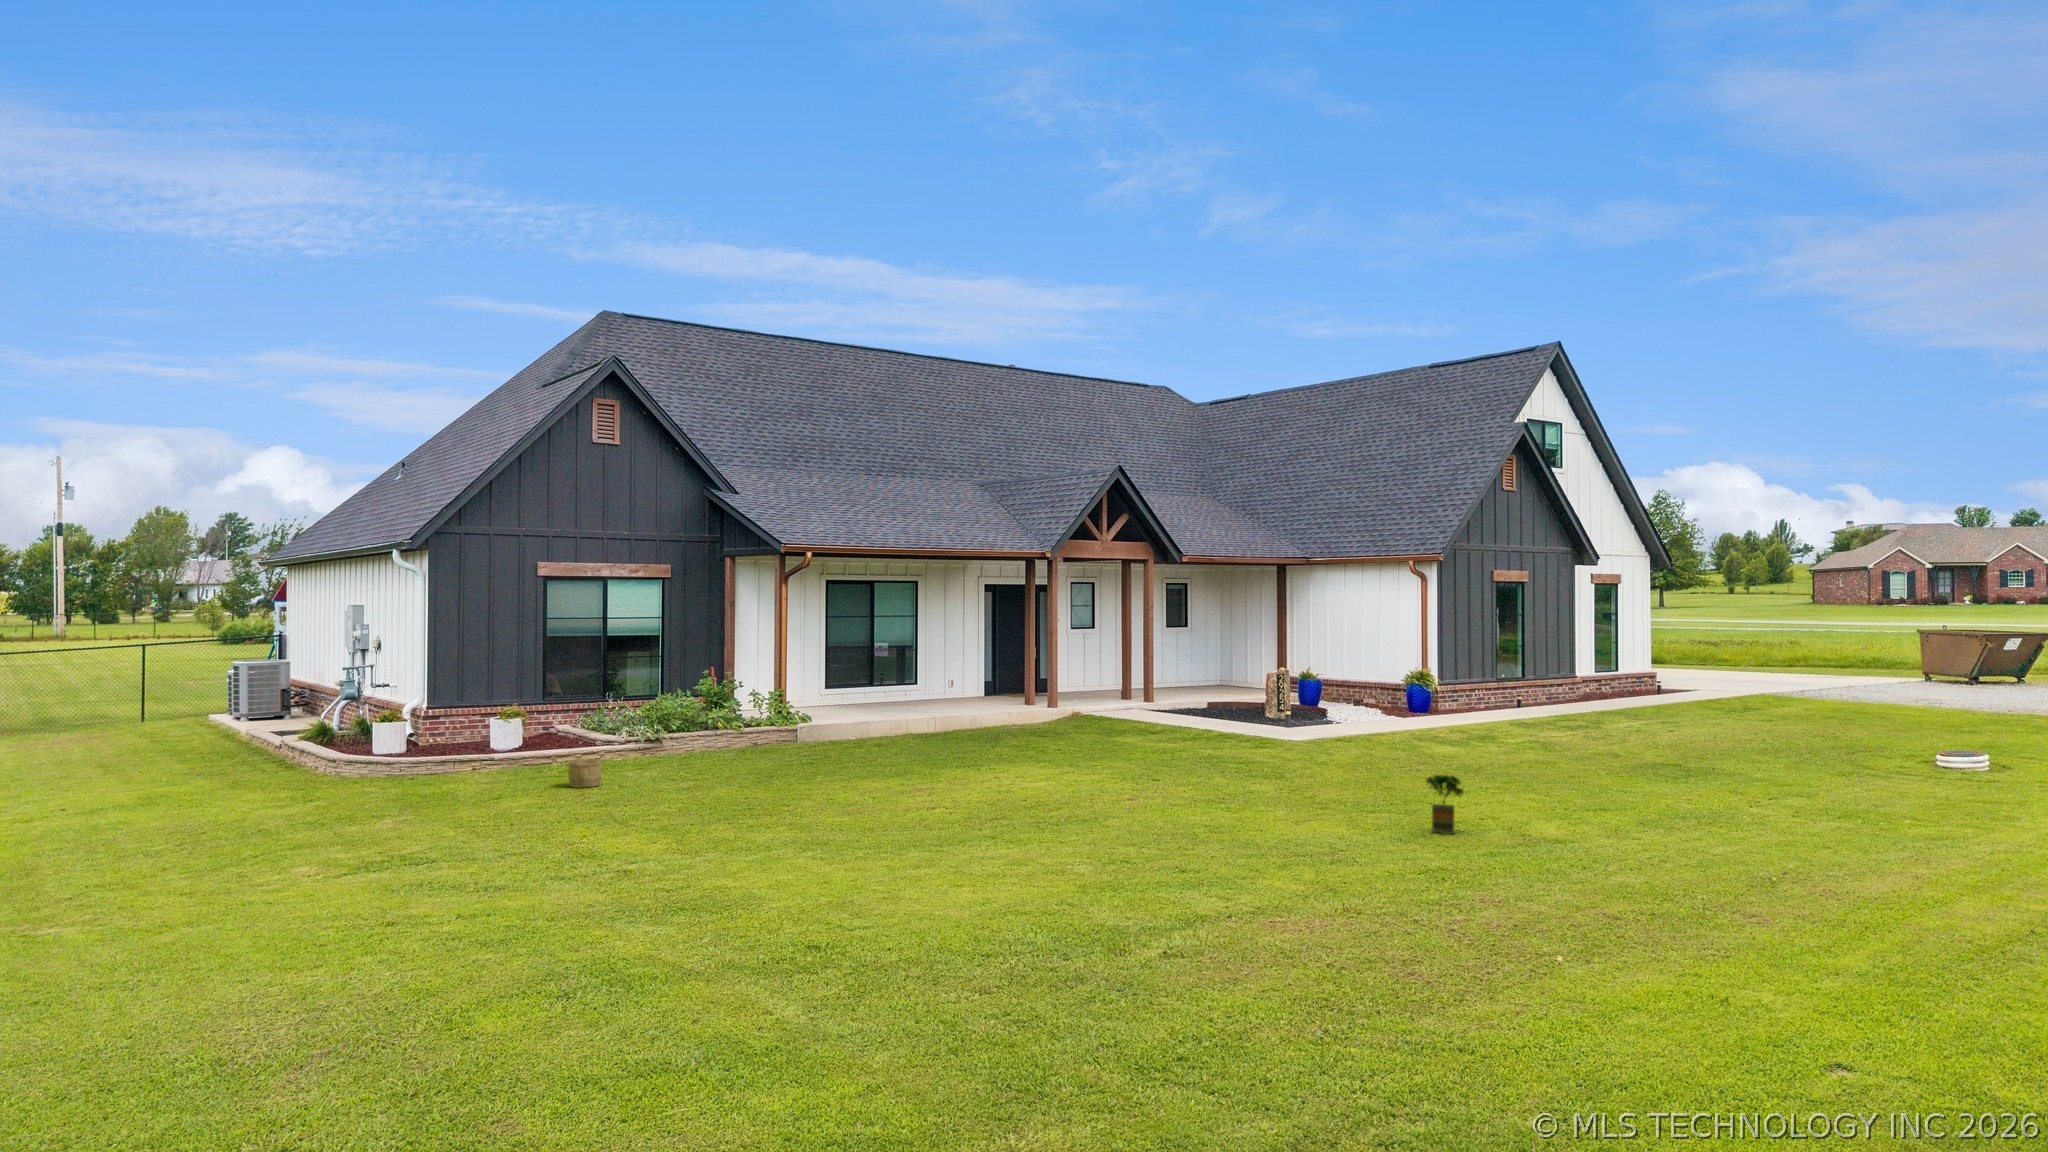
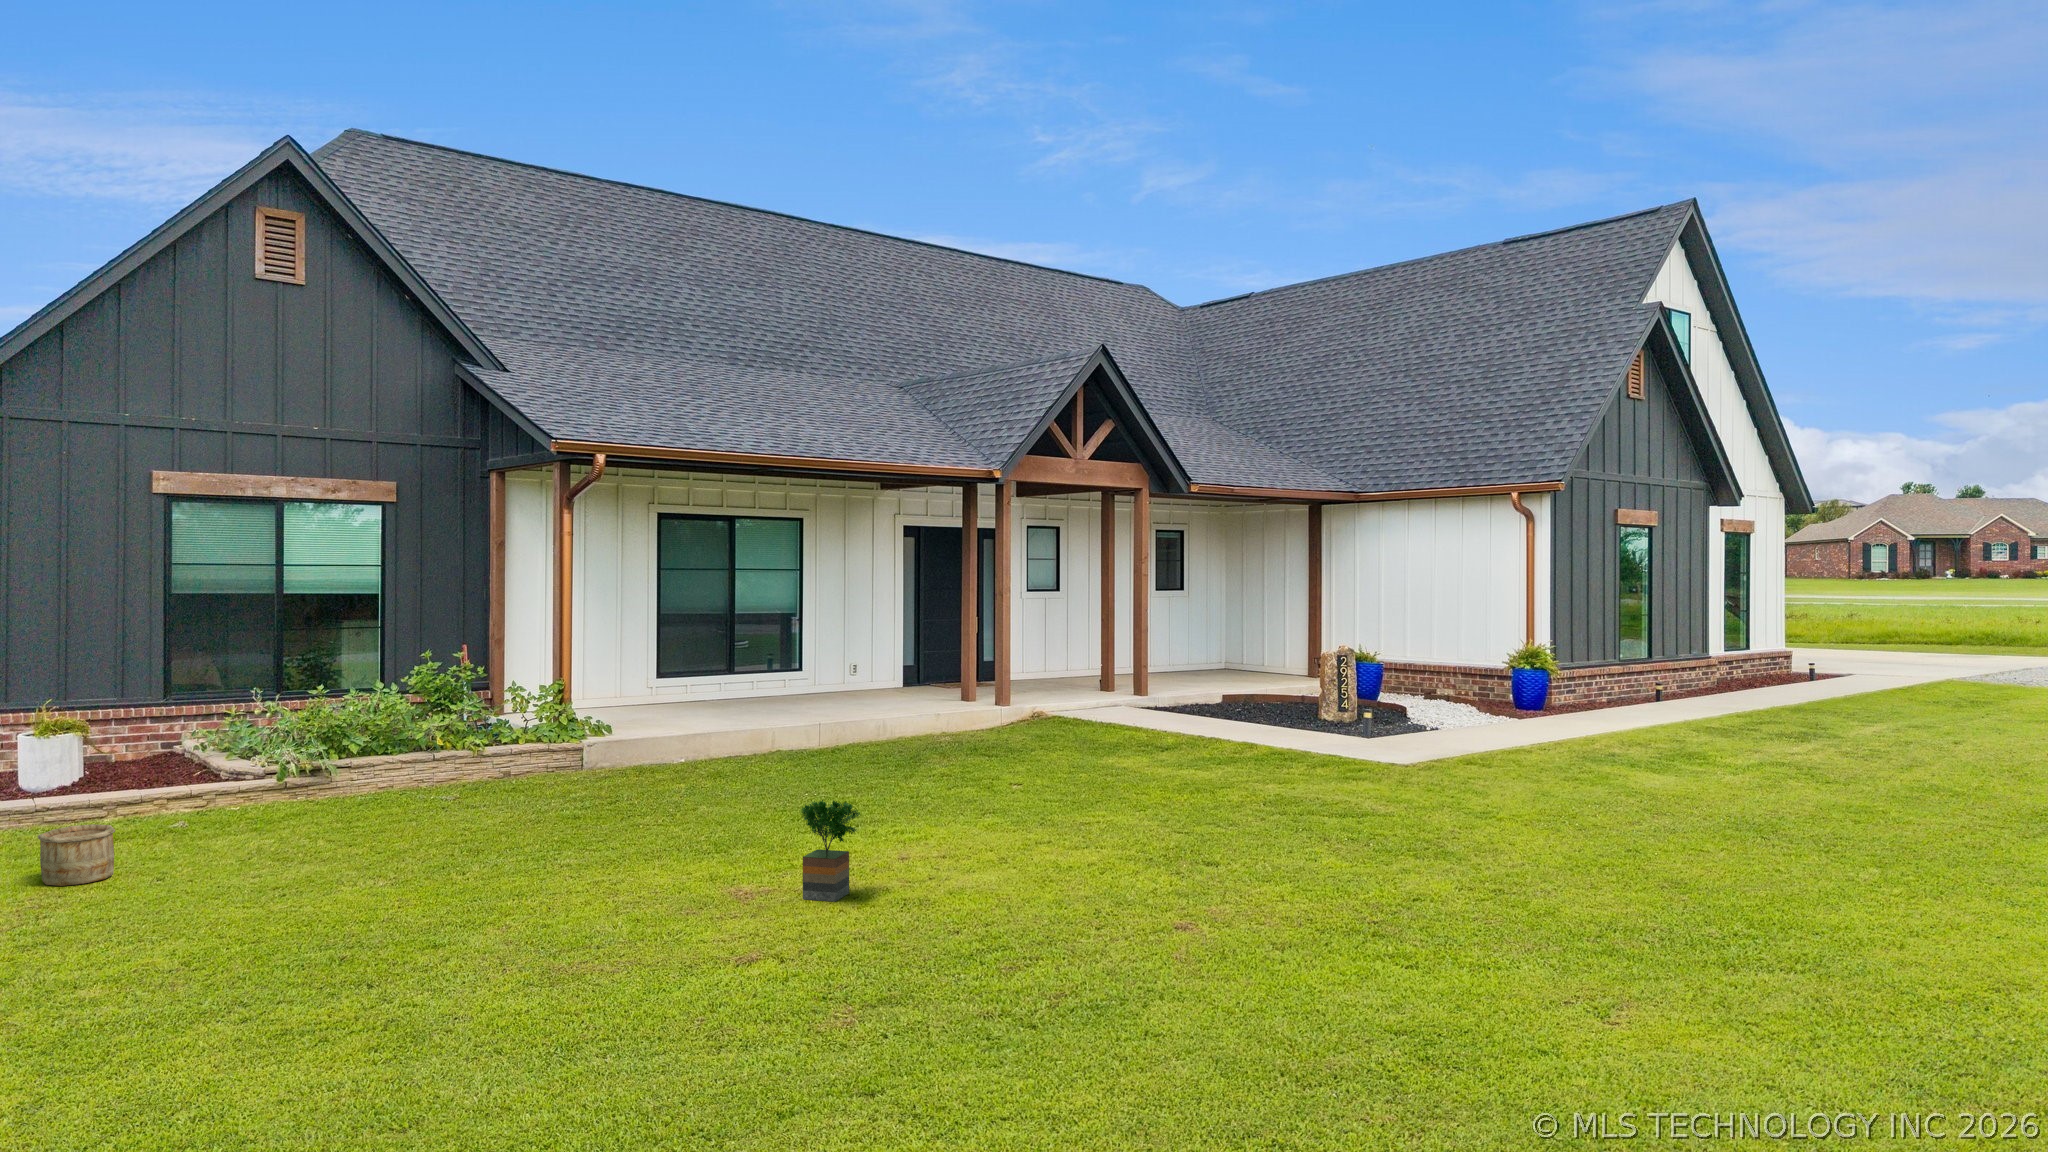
potted tree: present [1426,775,1464,834] -> present [801,800,860,902]

